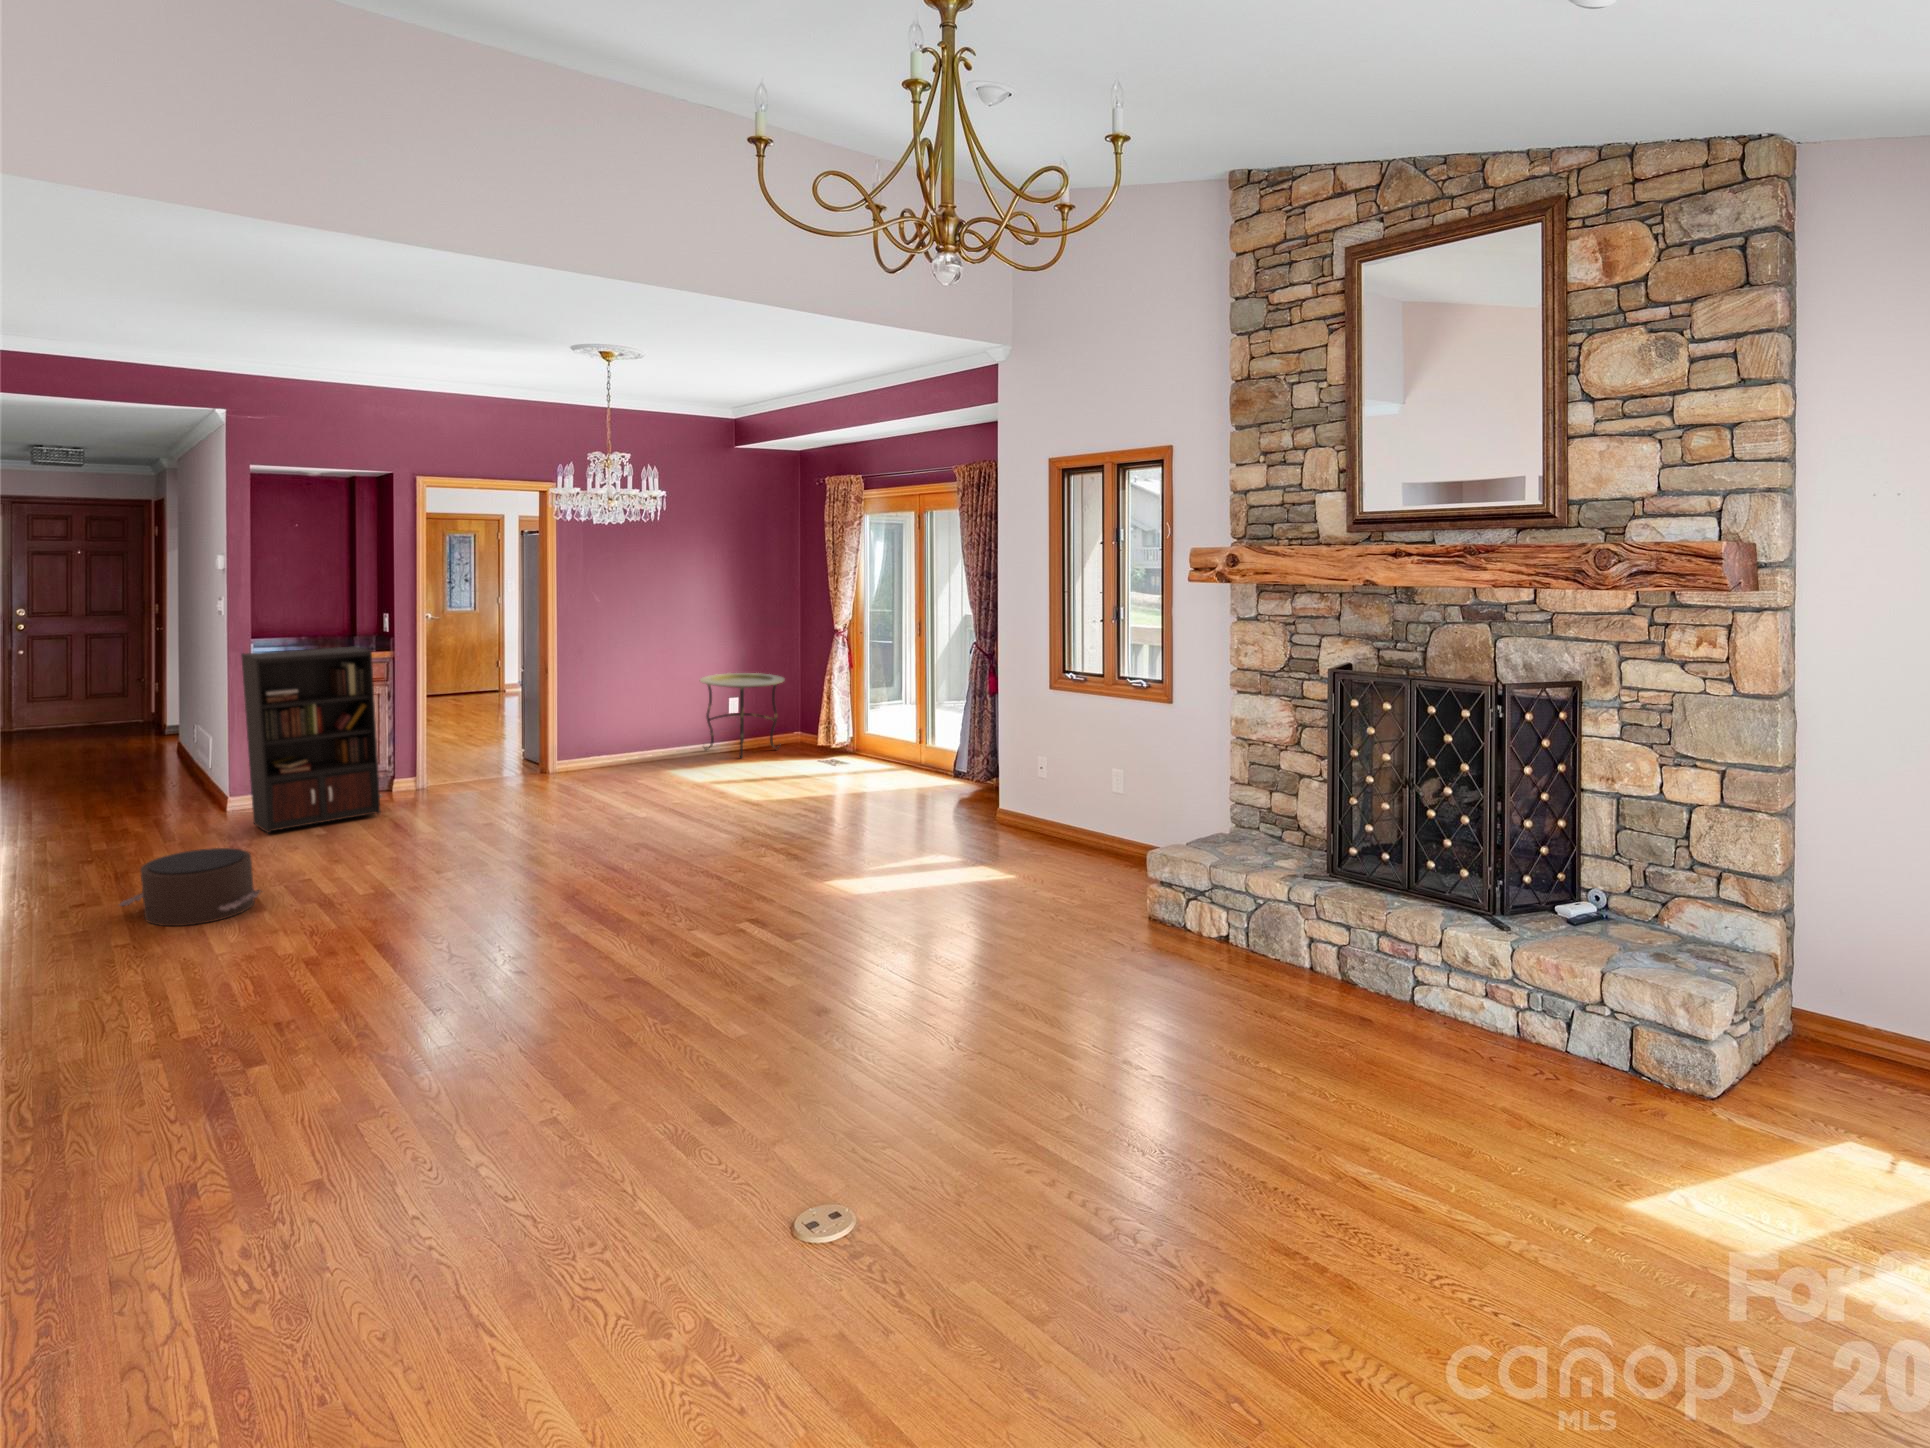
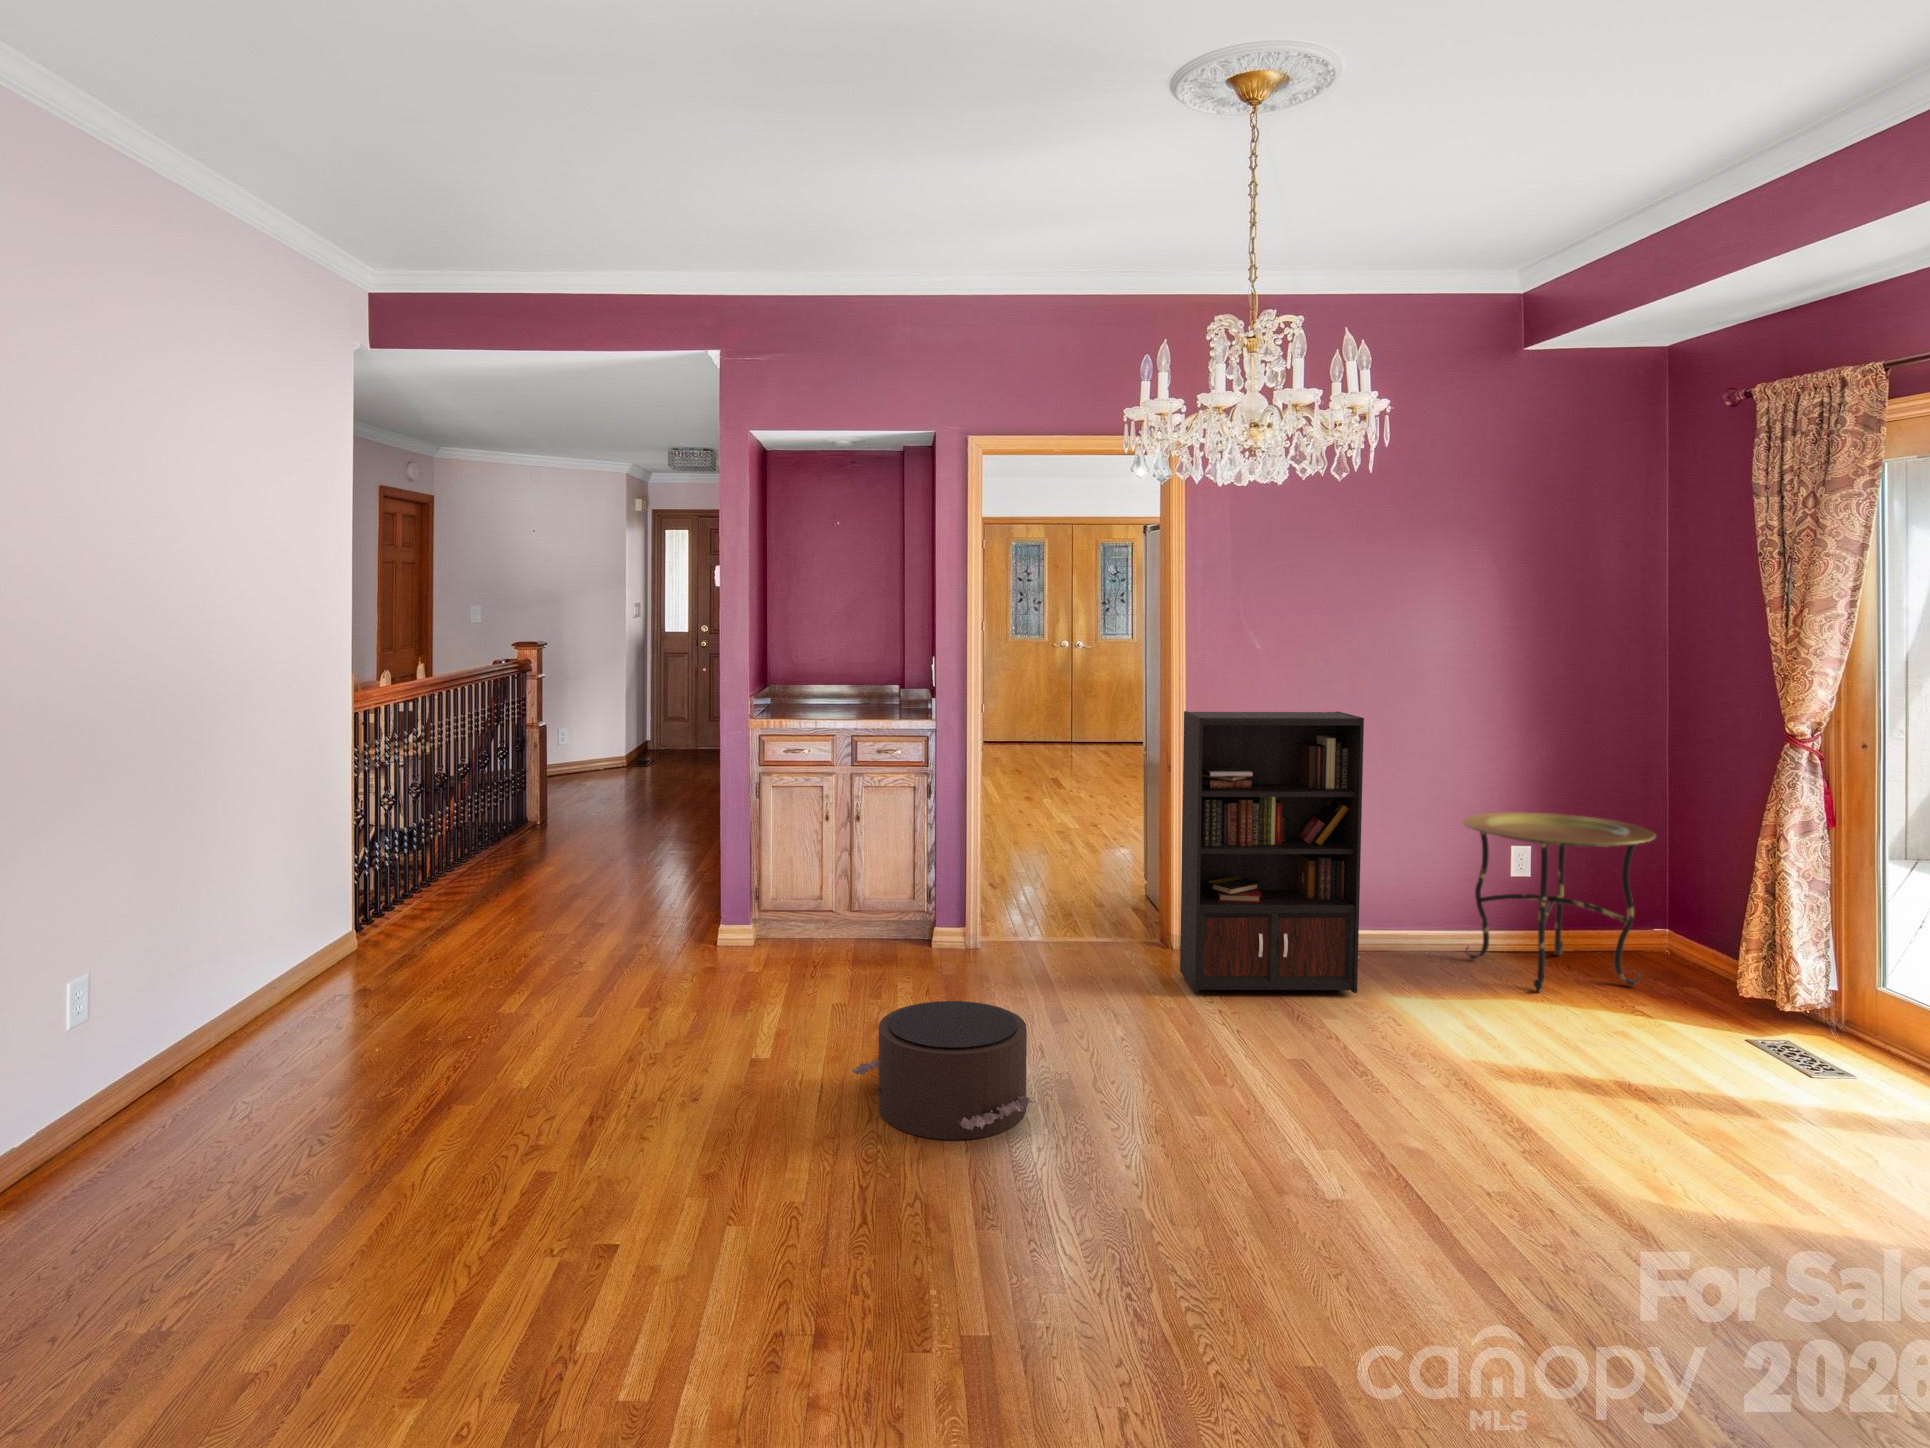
bookcase: present [241,646,381,833] -> present [1180,711,1364,993]
pouf: present [120,848,263,926] -> present [852,1001,1035,1140]

